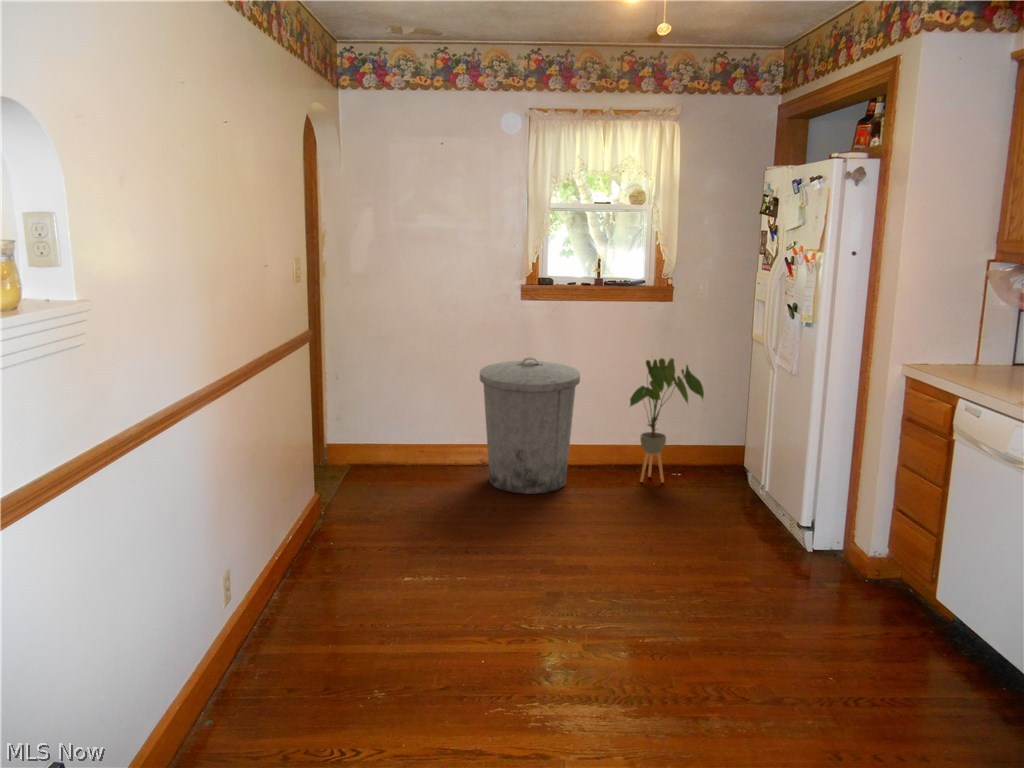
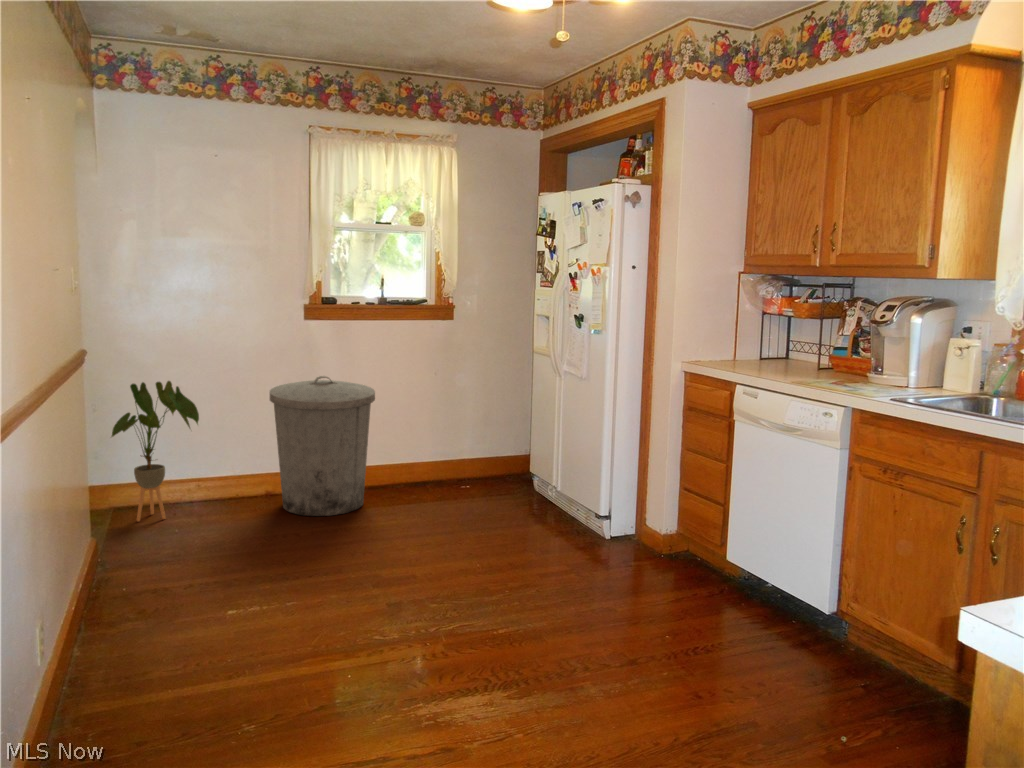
house plant: present [630,358,704,482] -> present [112,381,199,521]

